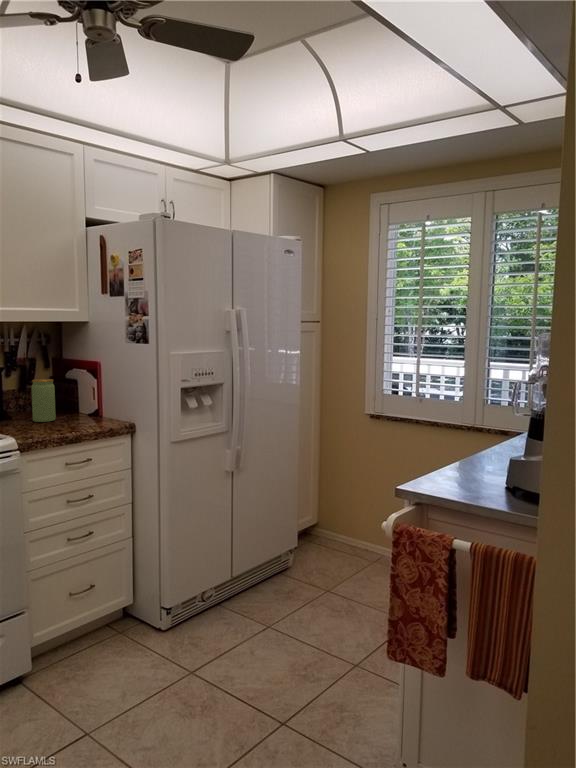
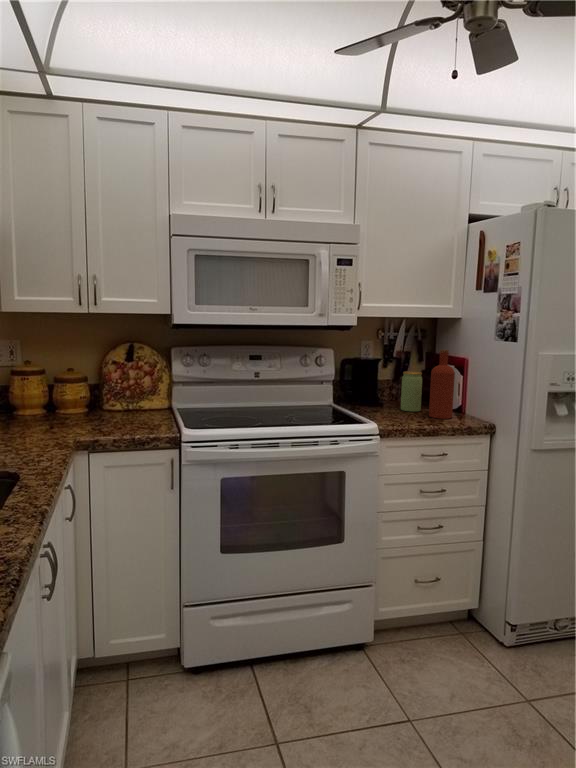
bottle: none [65,354,91,425] -> present [429,350,455,419]

